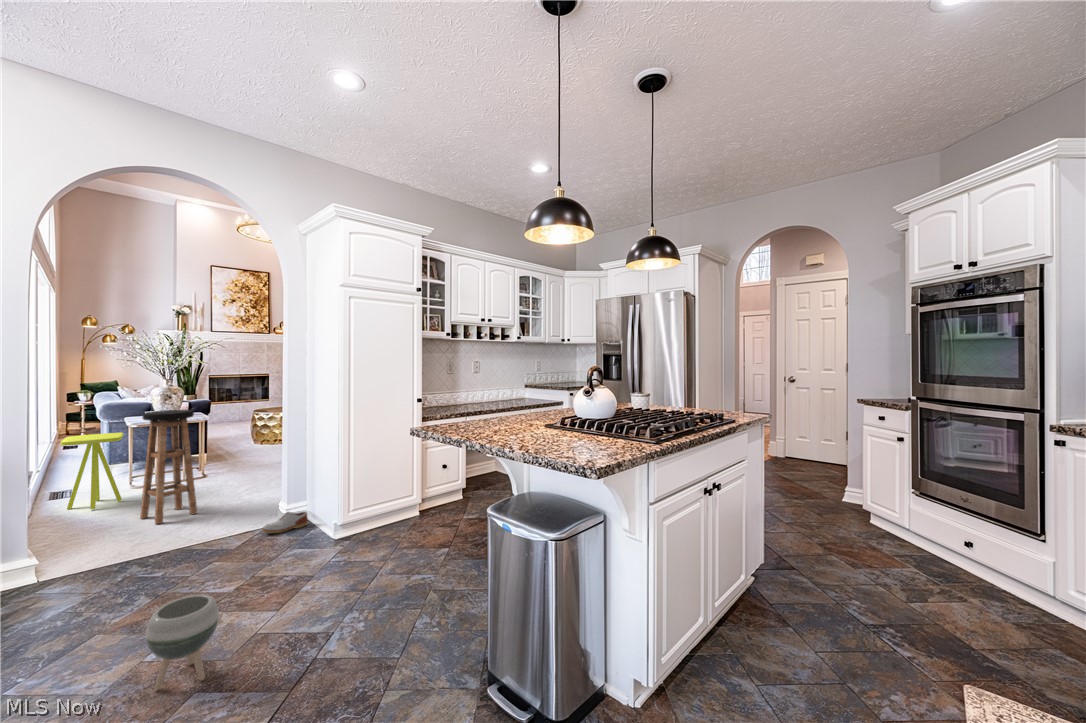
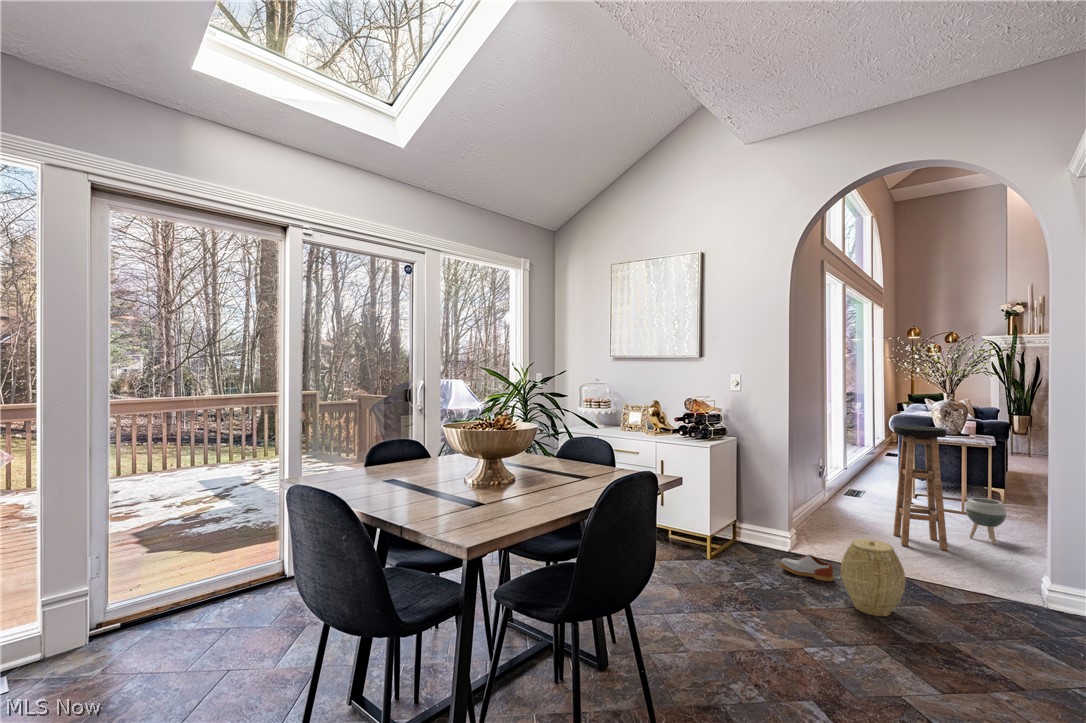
side table: present [60,433,123,509] -> none [842,440,894,512]
shoe: present [262,512,308,533] -> present [780,555,834,582]
woven basket: none [142,520,211,595] -> present [841,539,906,616]
planter: present [146,595,219,691] -> present [965,498,1006,544]

